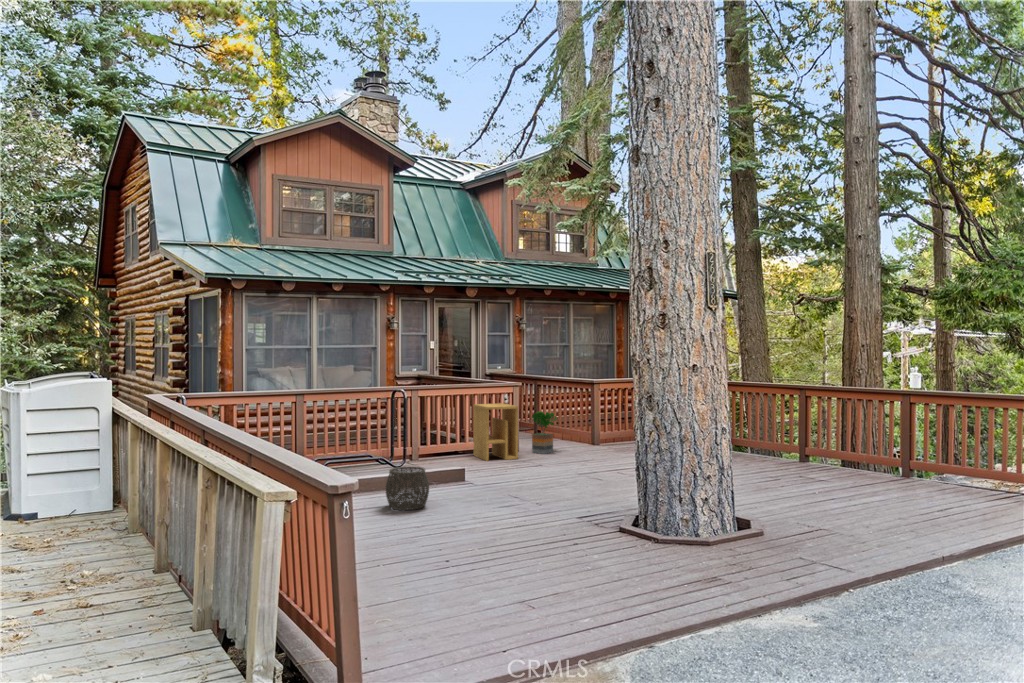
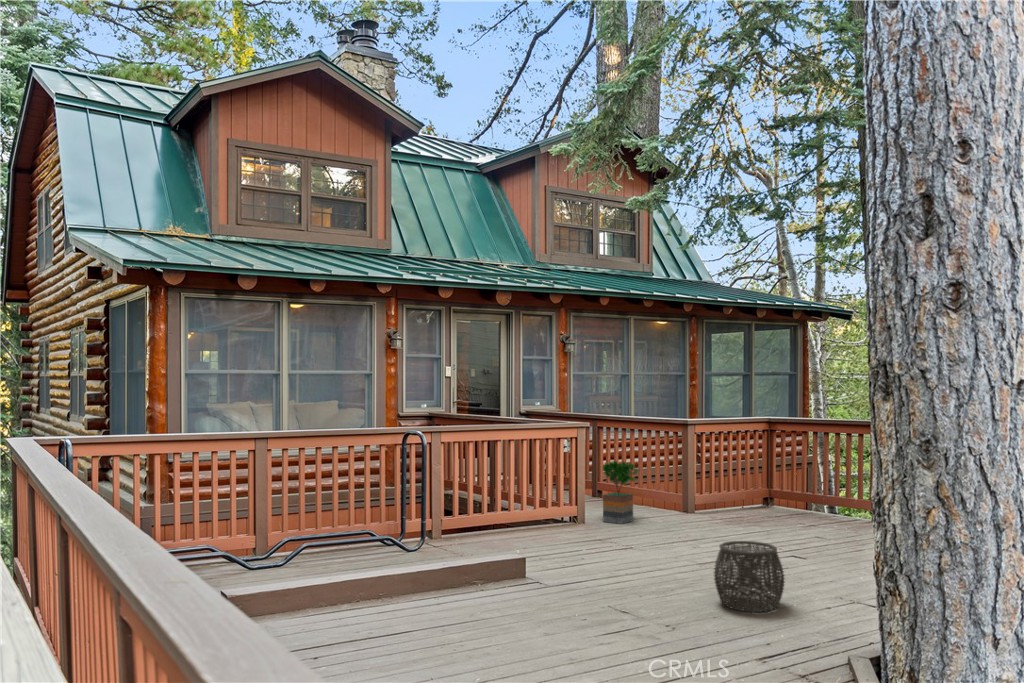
side table: present [474,403,518,461] -> none [519,450,589,538]
woven basket: present [385,467,429,510] -> present [714,541,785,612]

